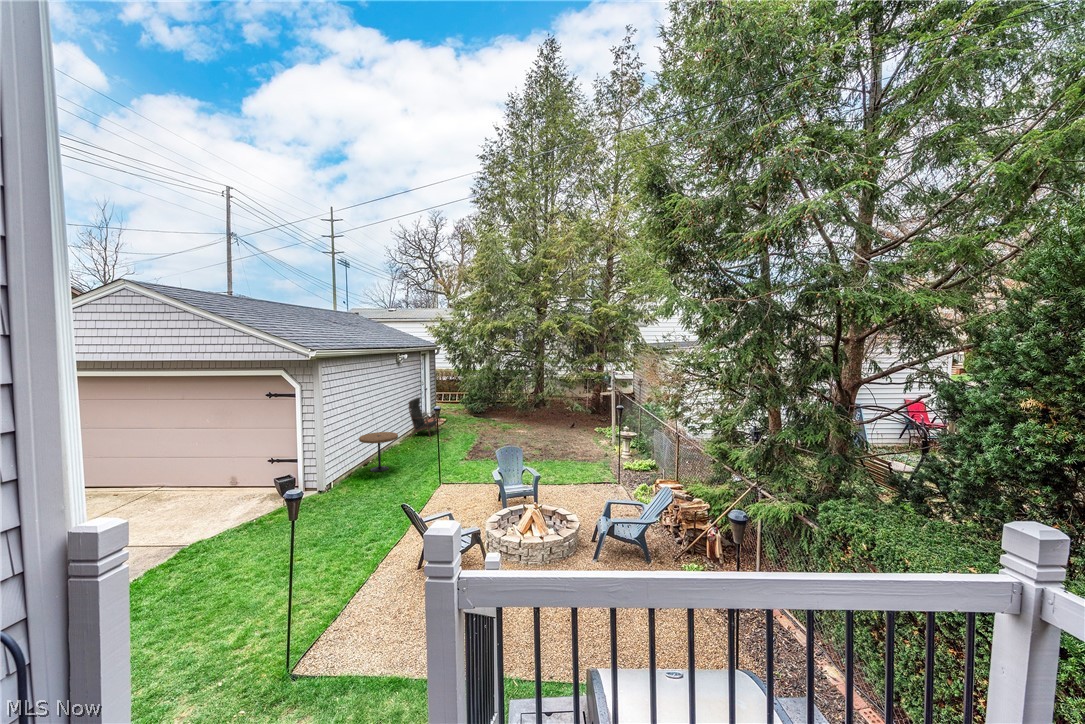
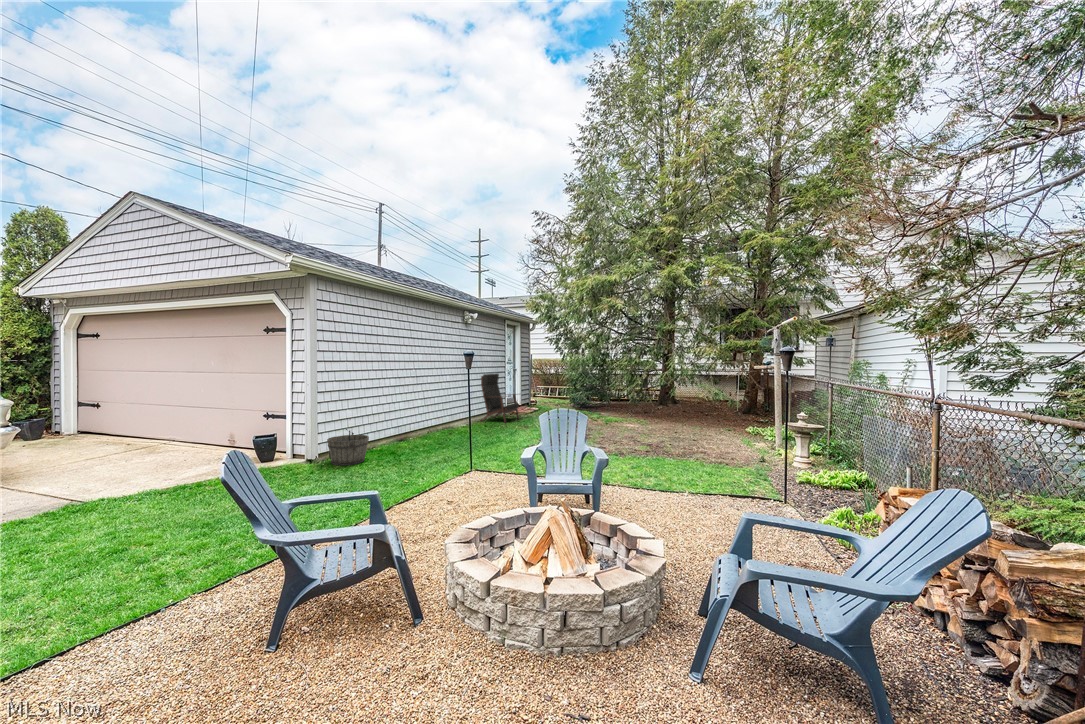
side table: present [359,432,398,472] -> none [383,399,436,450]
wooden bucket: none [332,464,362,491] -> present [327,429,369,465]

